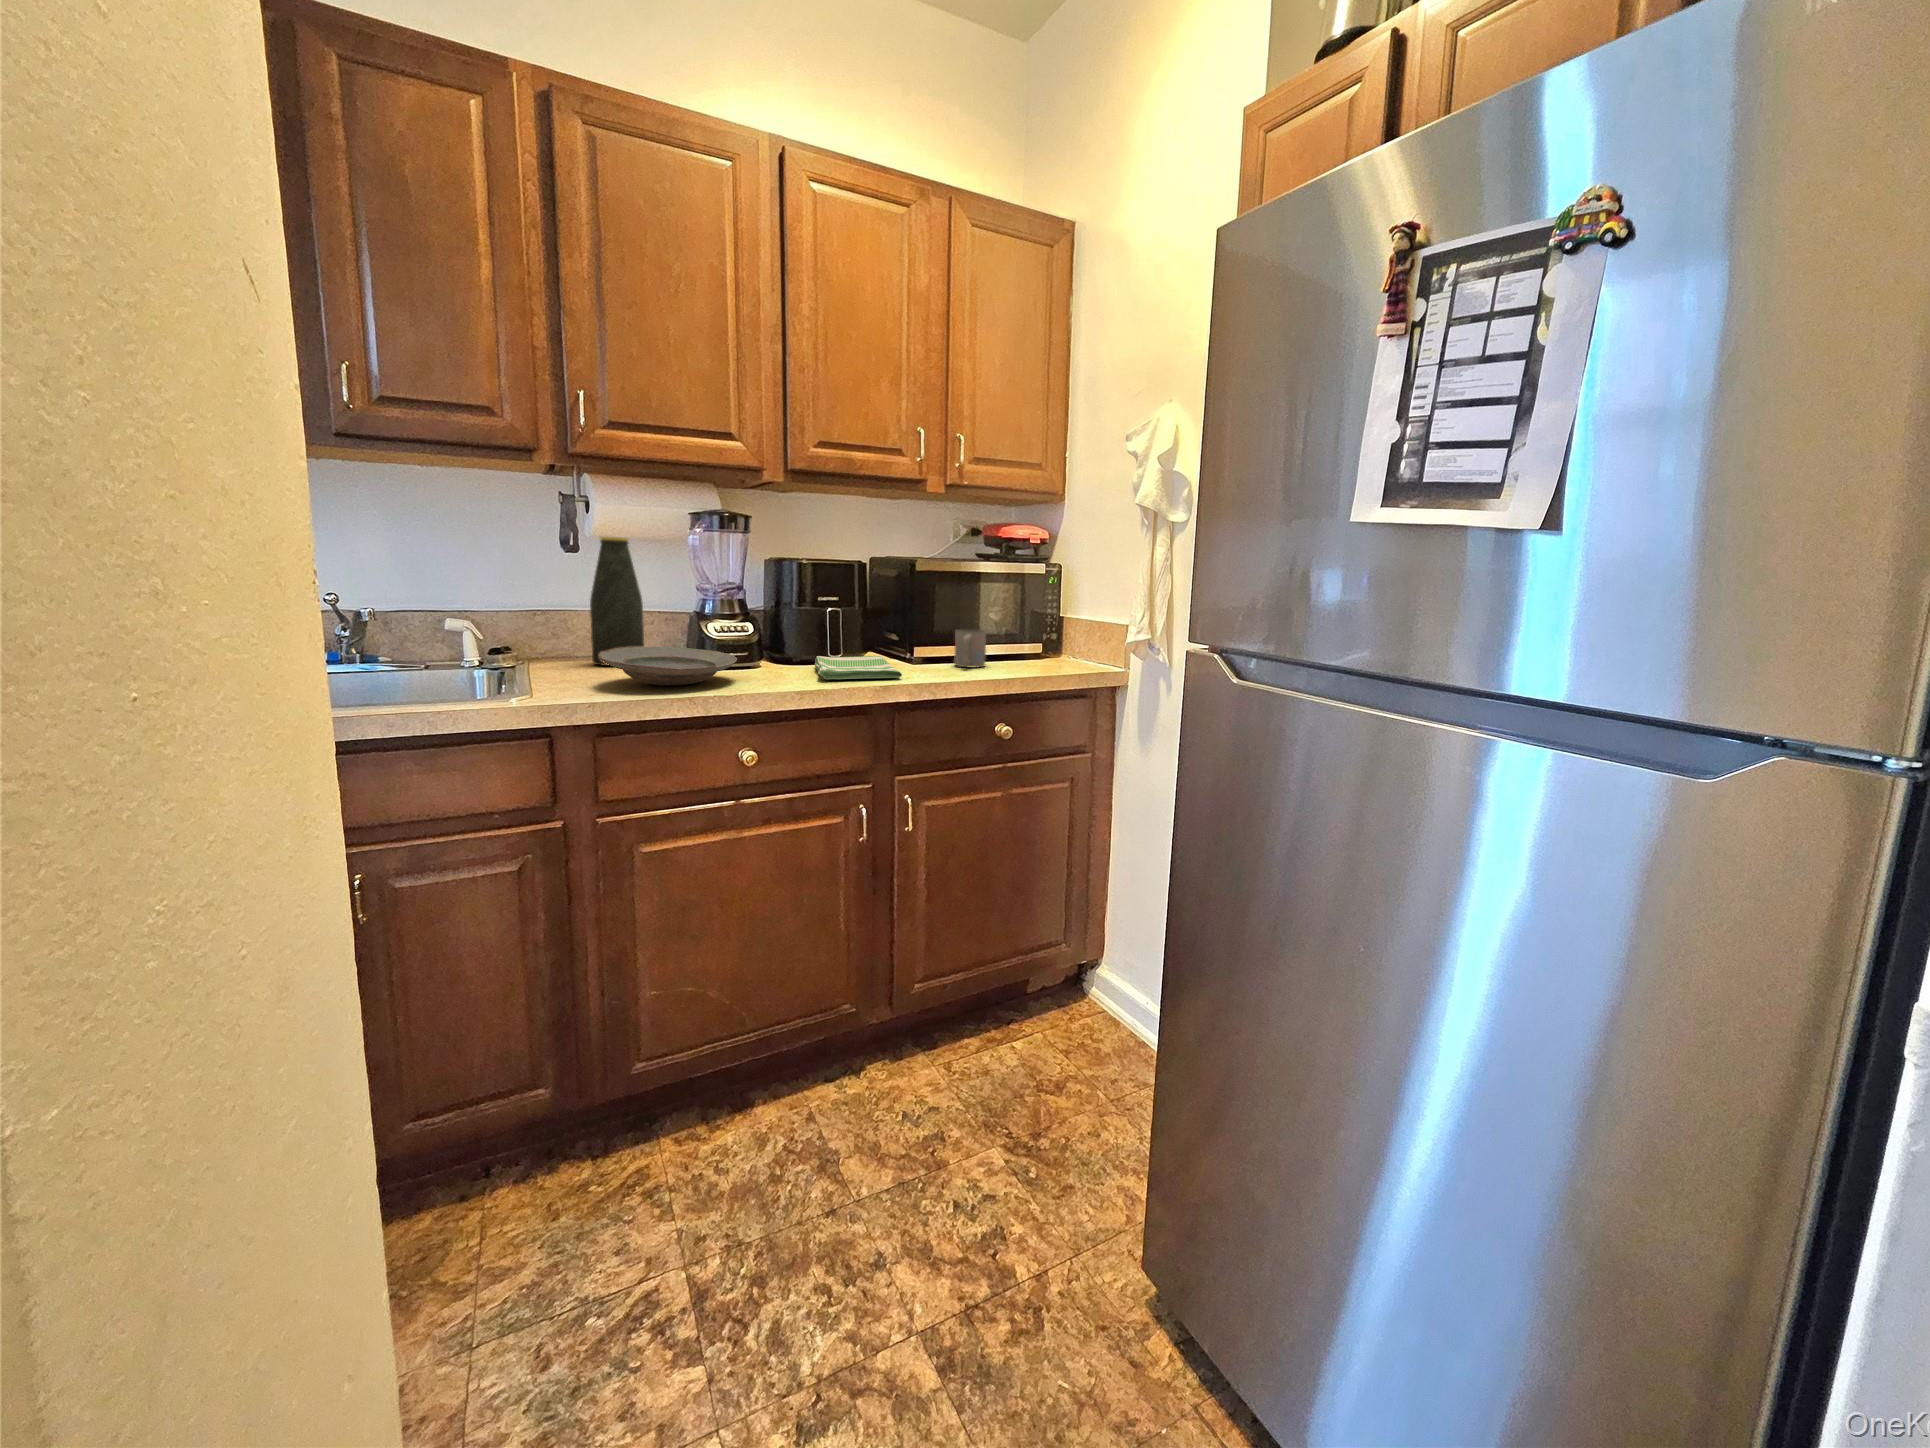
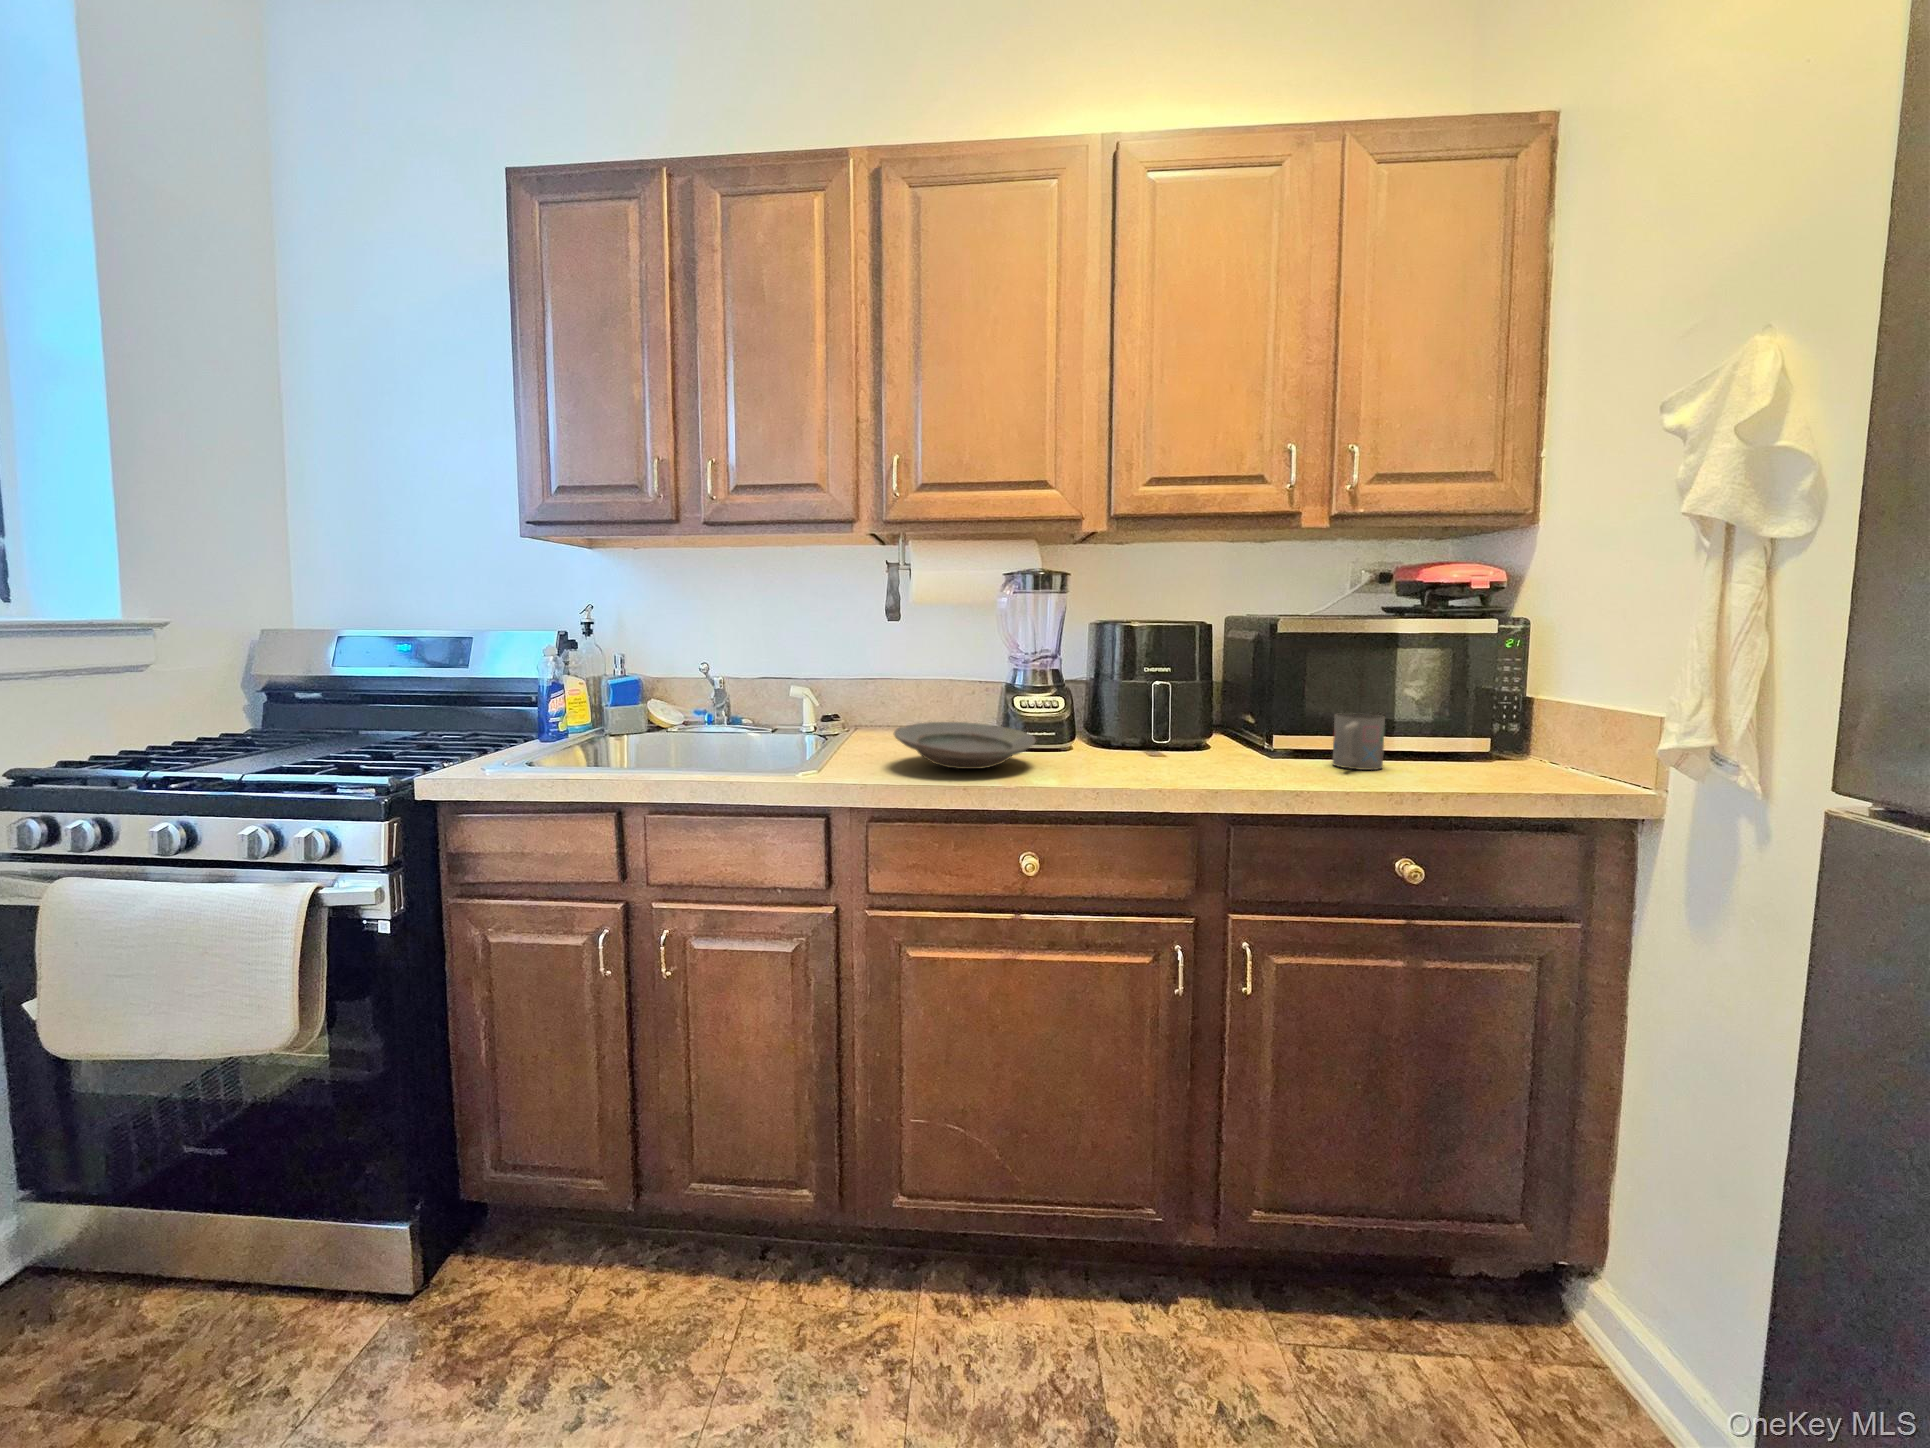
bottle: present [590,536,644,666] -> none [911,603,960,739]
dish towel: present [815,656,902,679] -> none [1129,741,1243,779]

